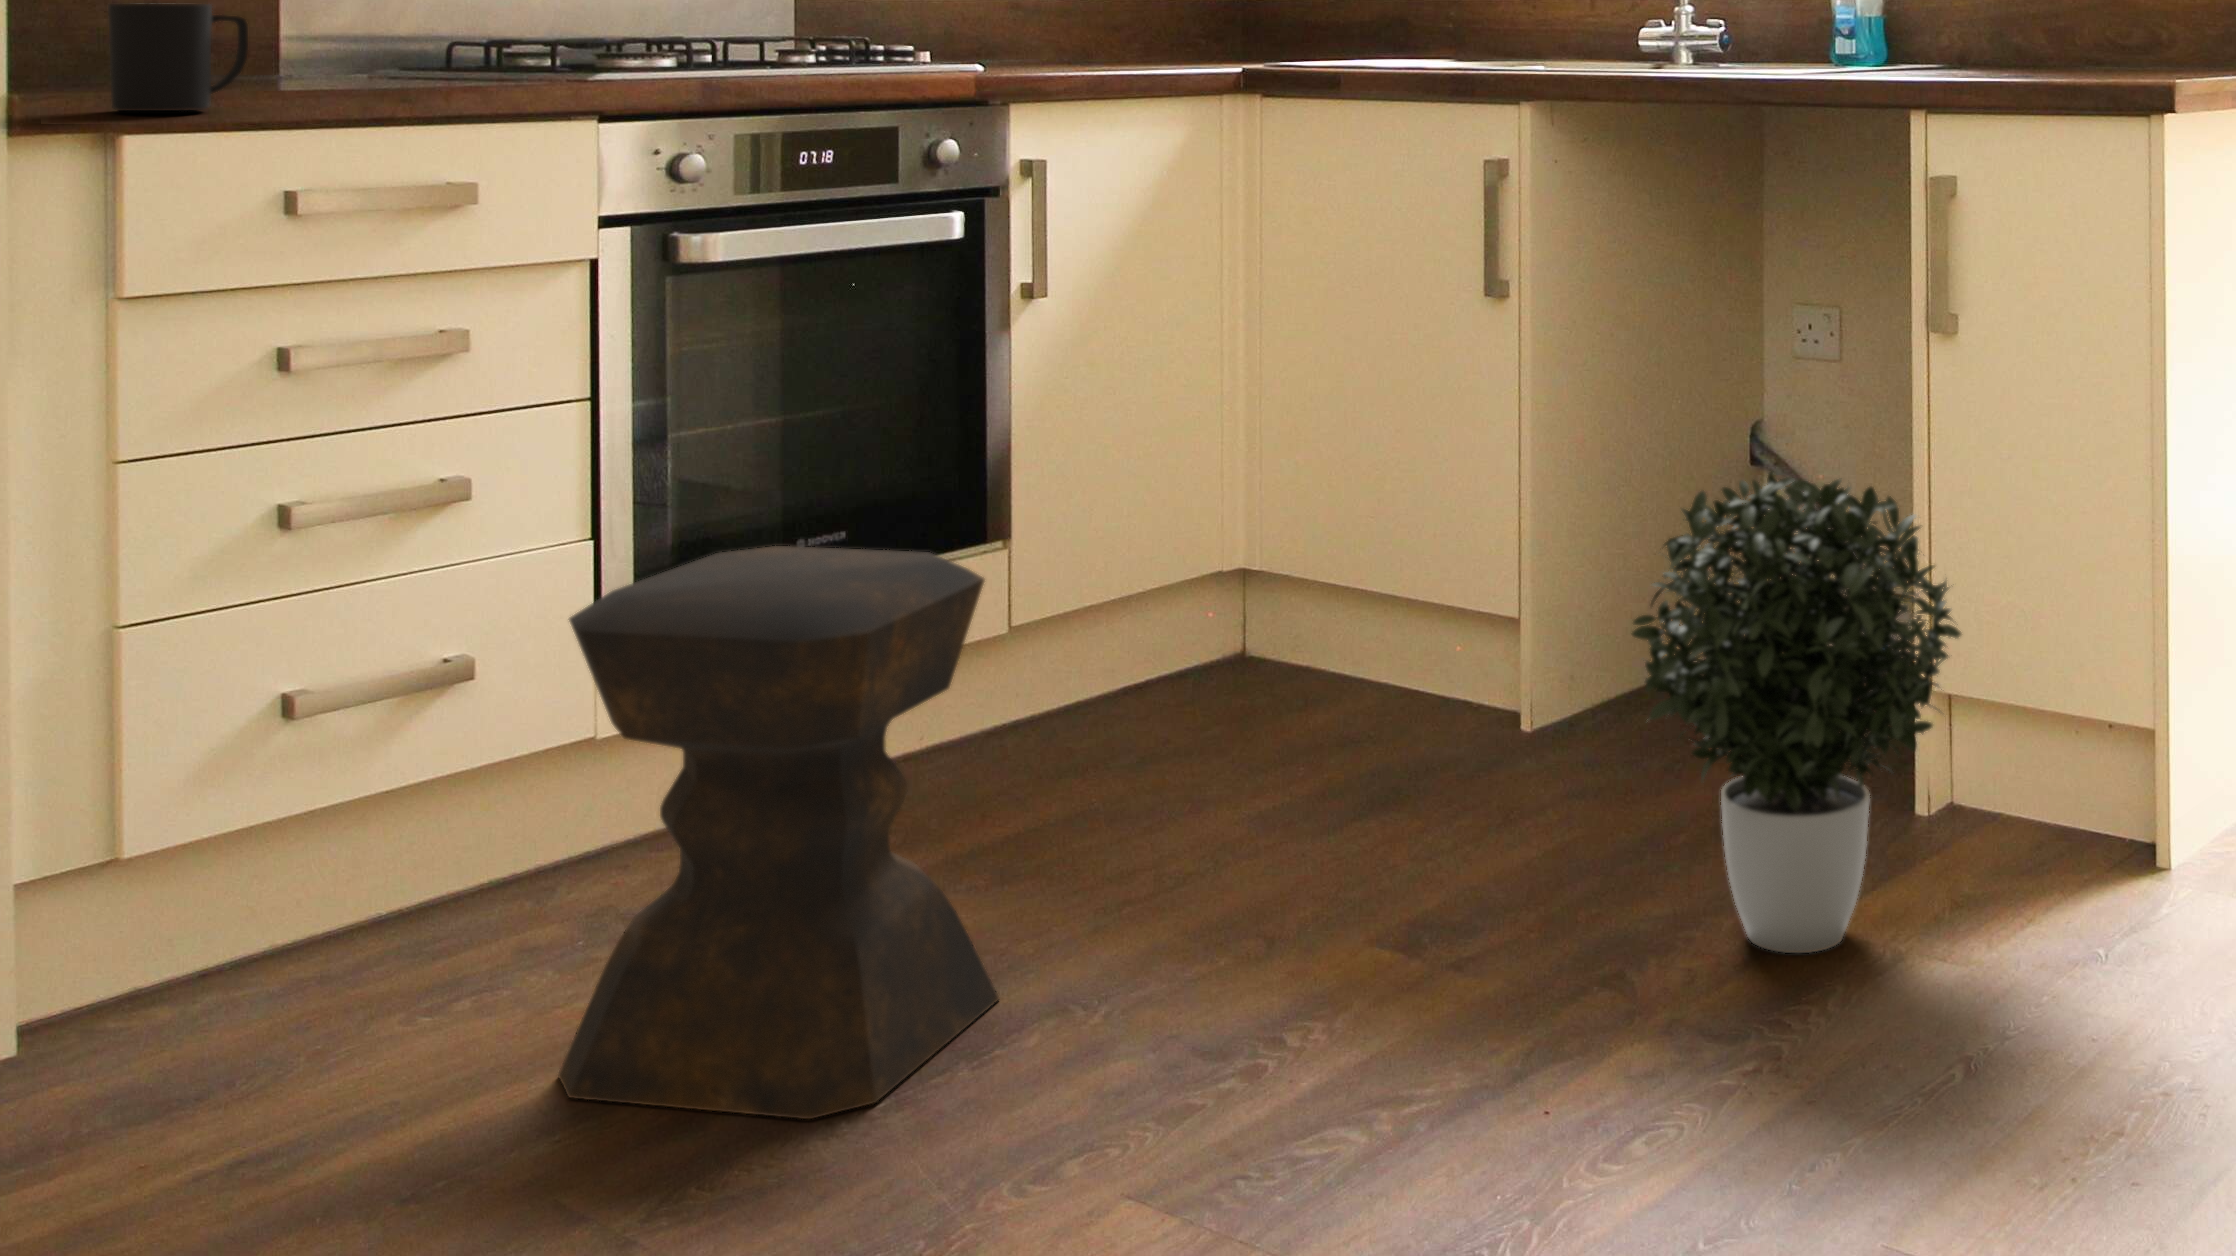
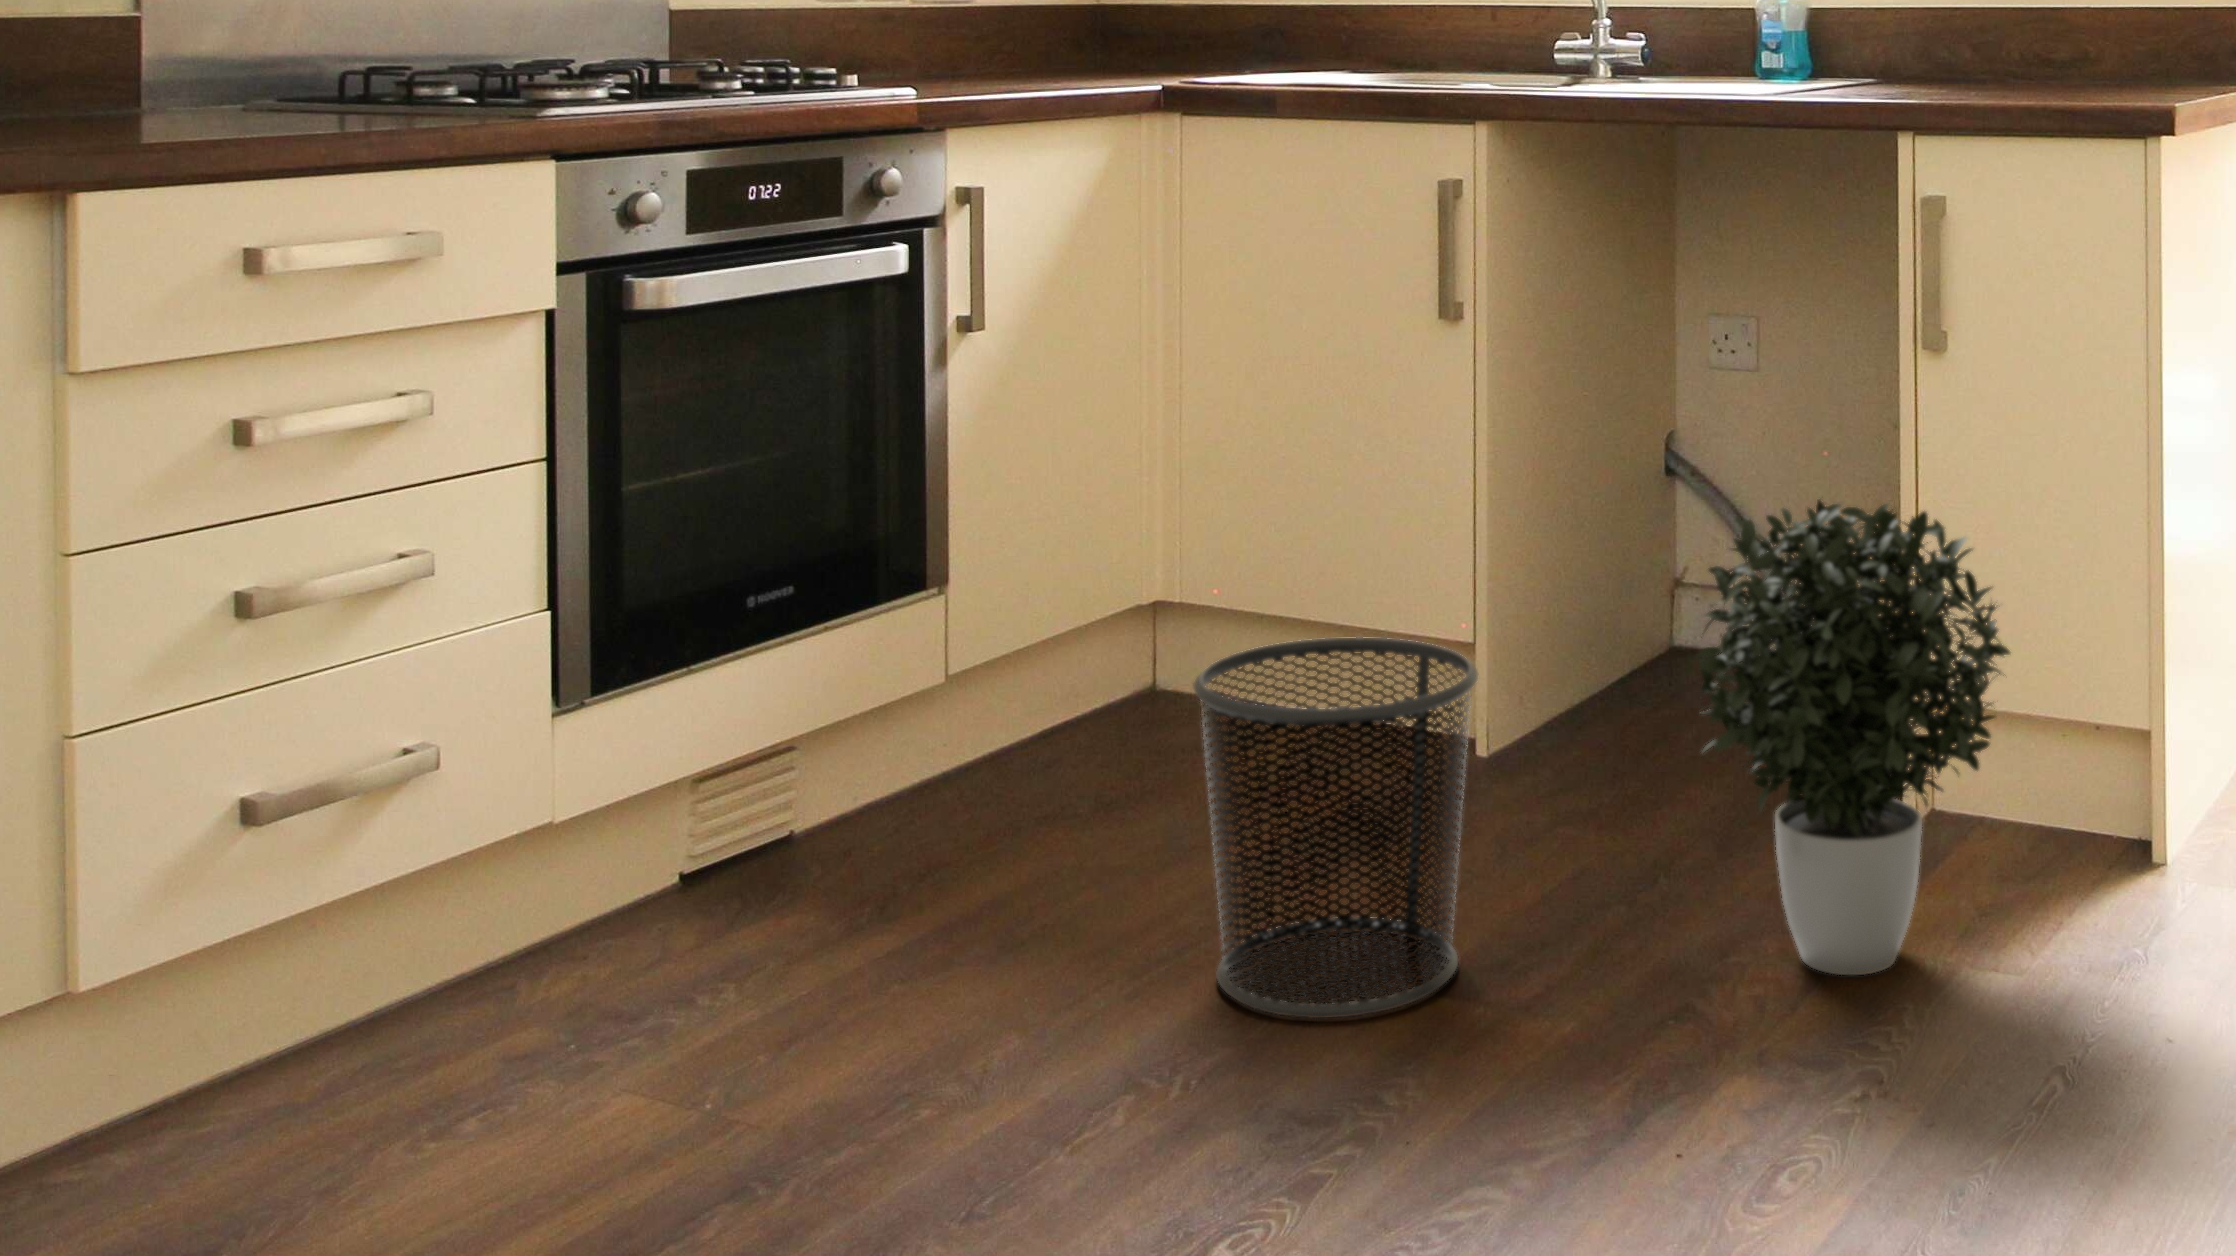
mug: present [108,3,248,111] -> none [66,43,216,163]
stool: present [558,546,999,1119] -> none [627,613,1071,1217]
waste bin: none [1151,595,1431,961] -> present [1193,637,1478,1018]

